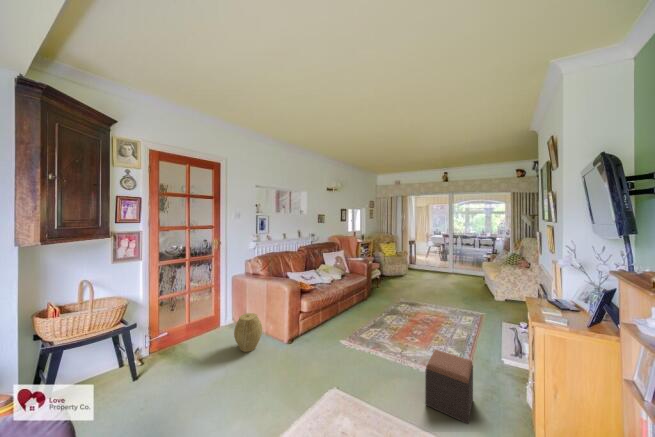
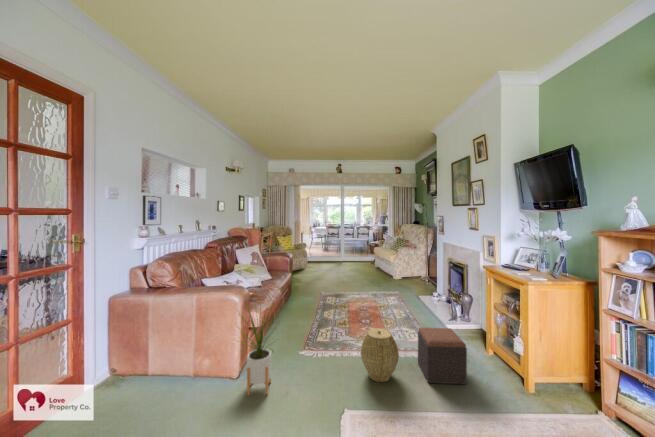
house plant: none [277,289,312,362] -> present [244,308,273,395]
woven basket: present [234,313,262,352] -> present [361,328,399,382]

